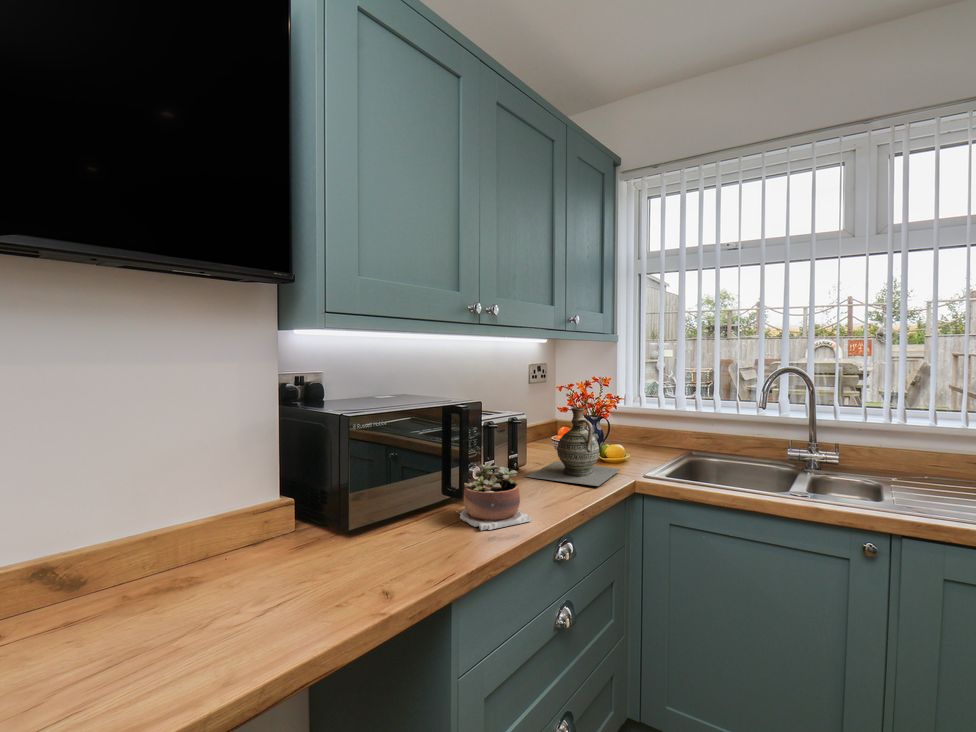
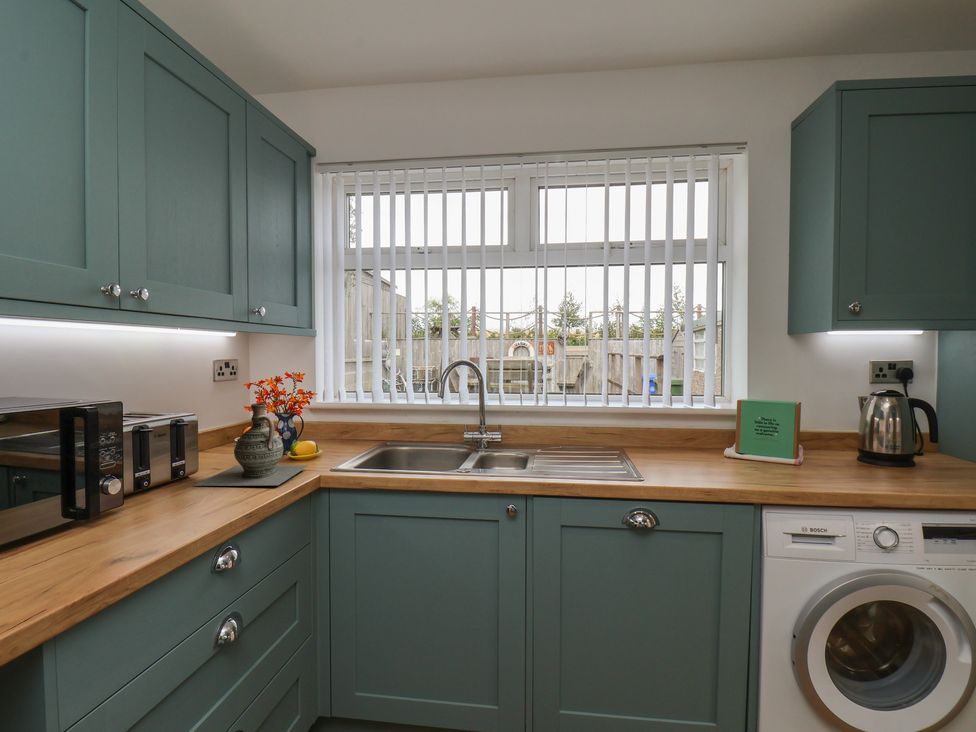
succulent plant: present [457,462,532,530] -> none [74,471,183,556]

